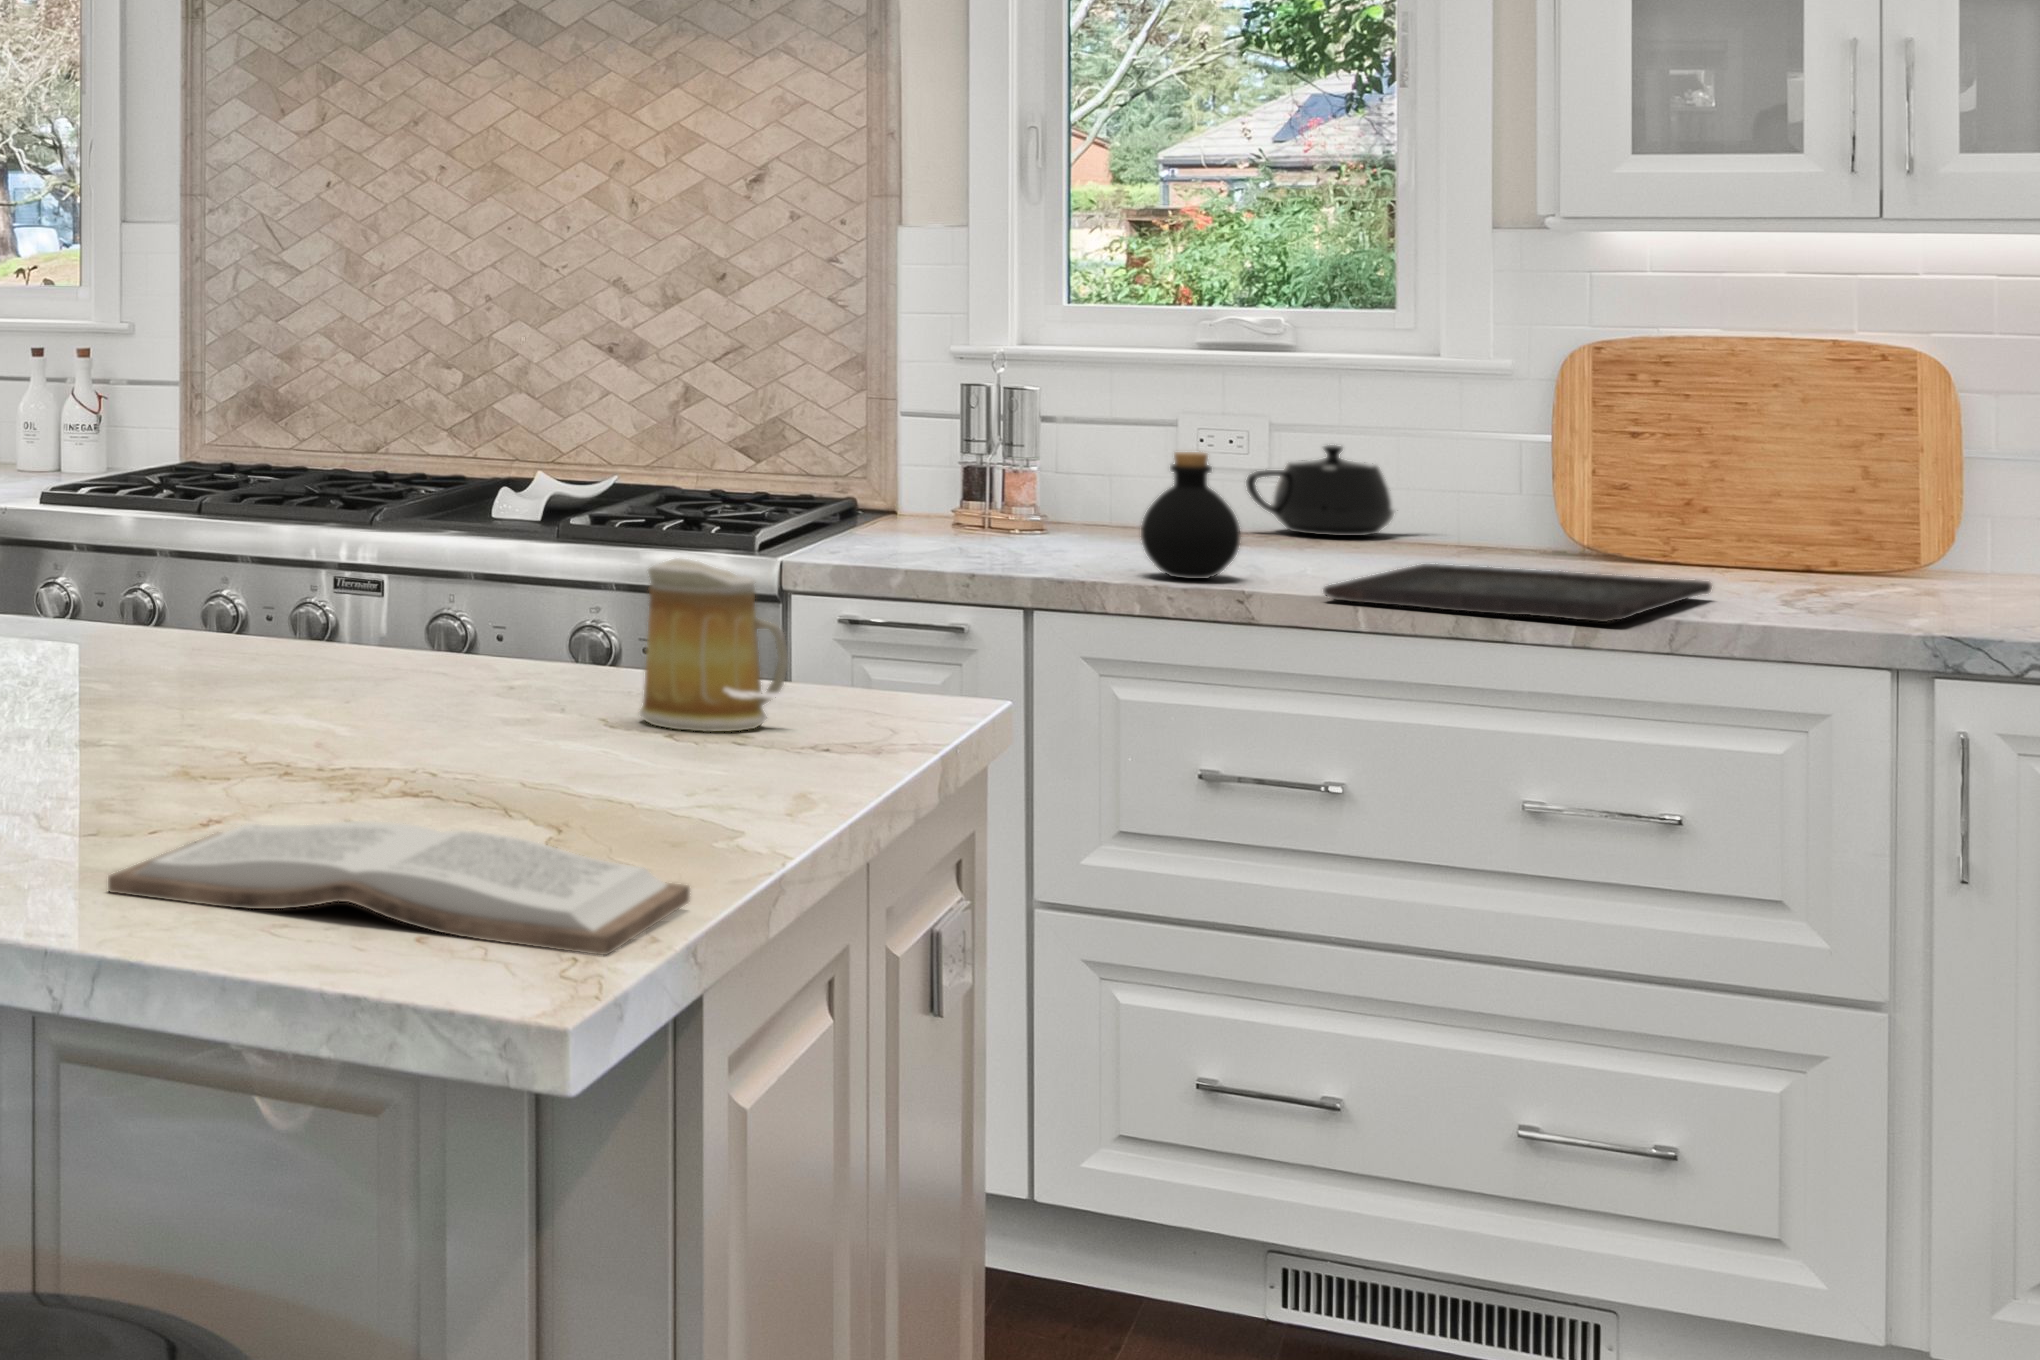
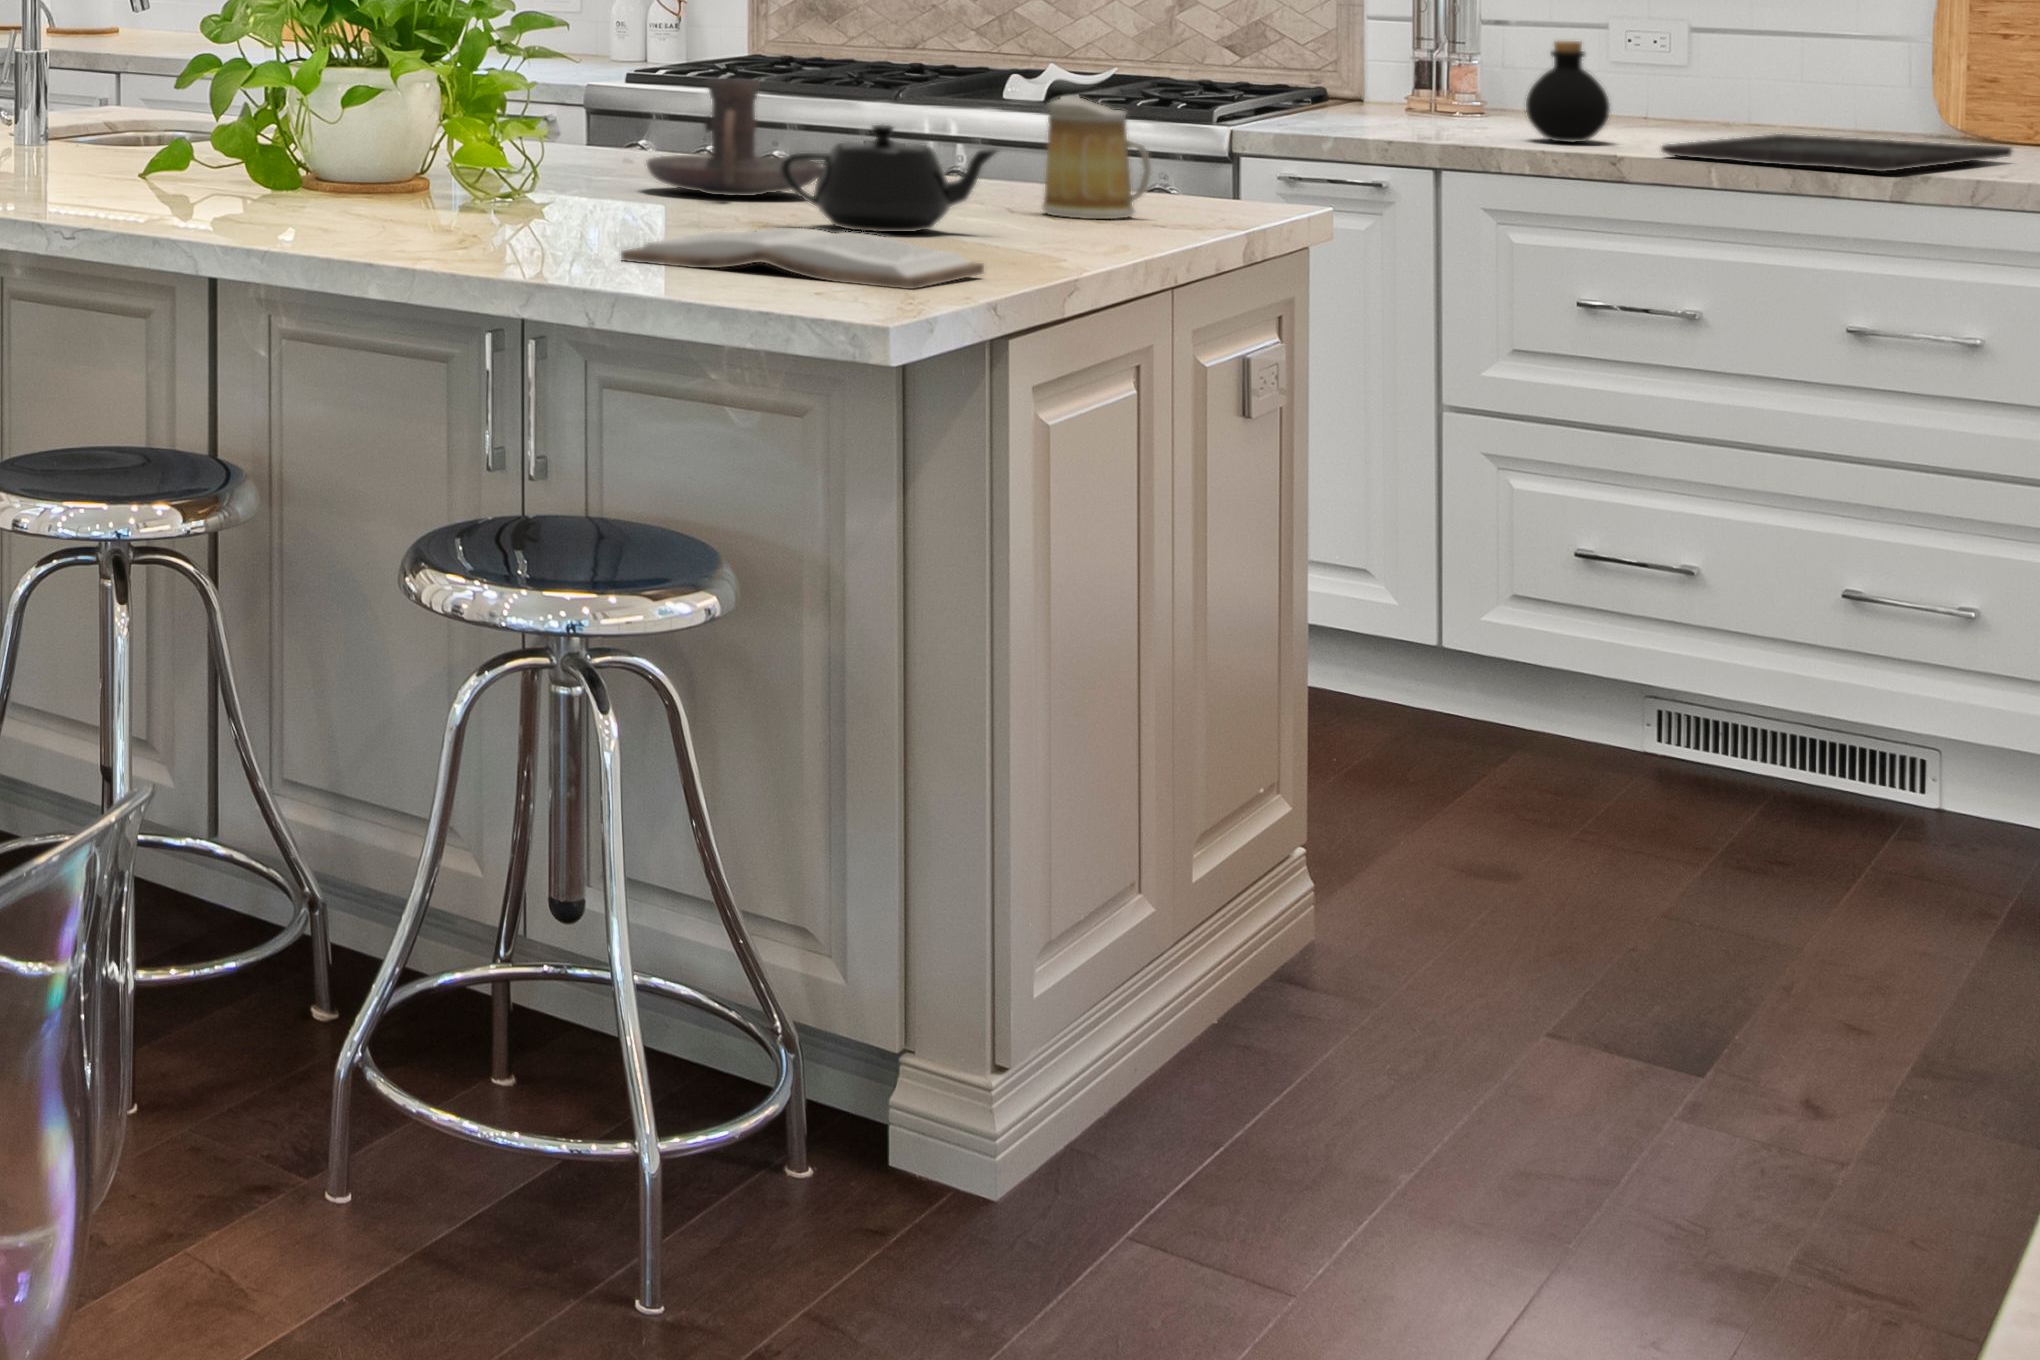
teapot: present [1246,445,1398,536] -> present [780,125,1000,232]
candle holder: none [94,533,335,698] -> present [646,79,822,196]

